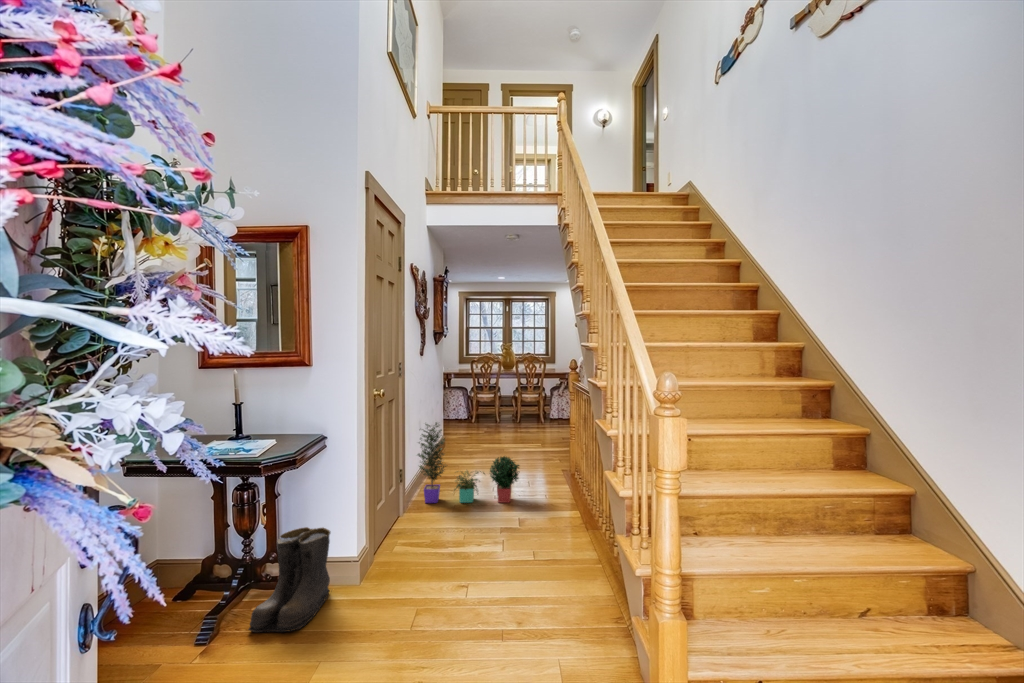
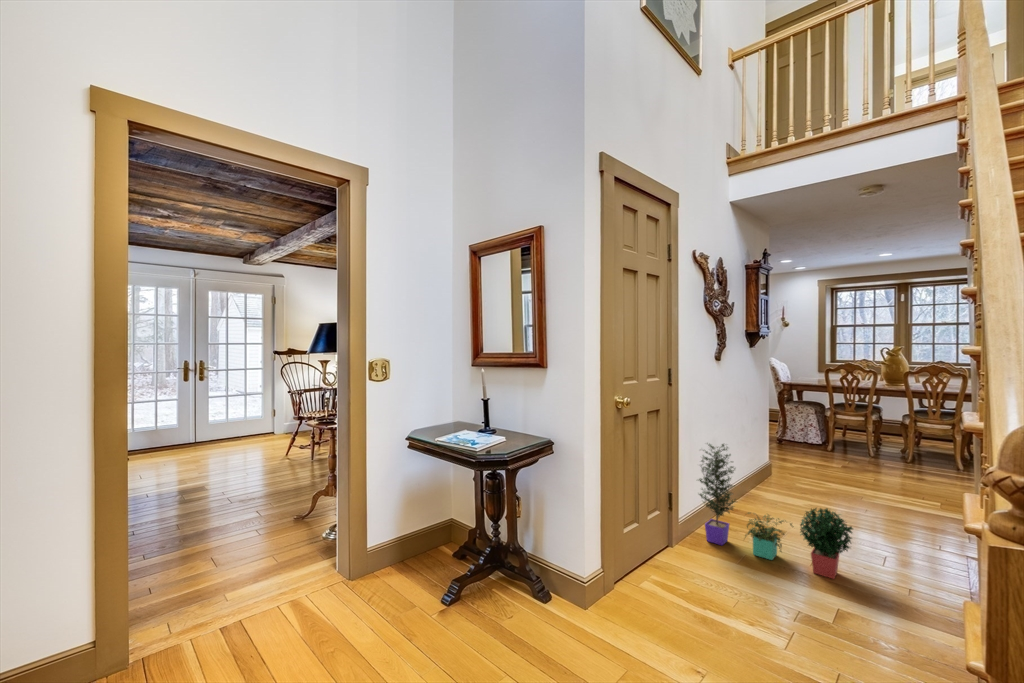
boots: present [248,527,330,632] -> none [476,529,559,631]

